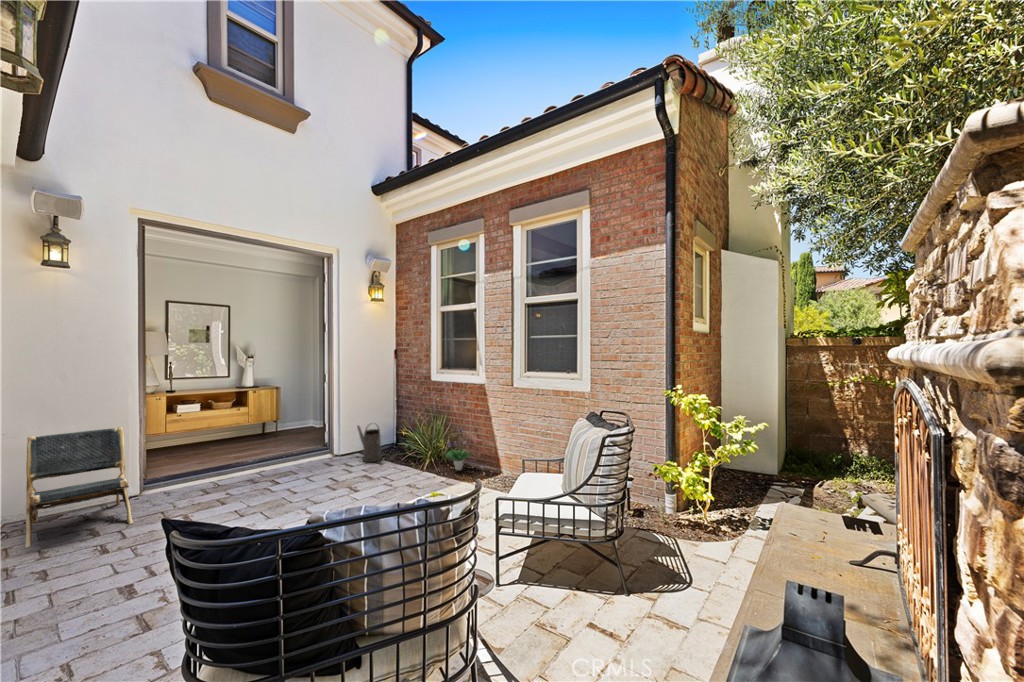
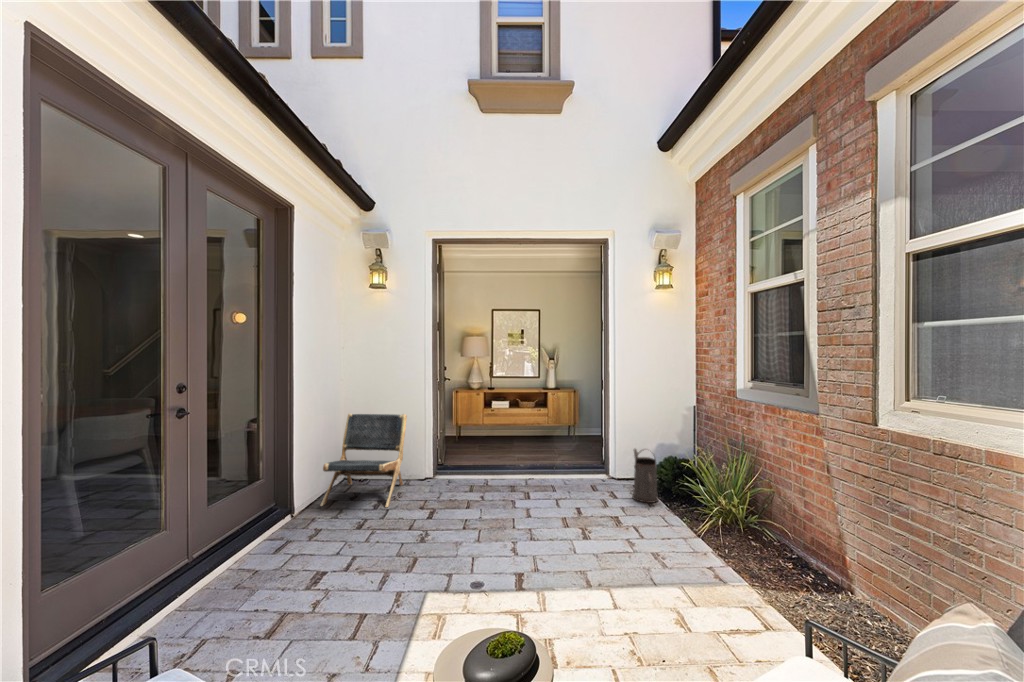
potted plant: present [445,428,472,470] -> none [735,484,794,557]

